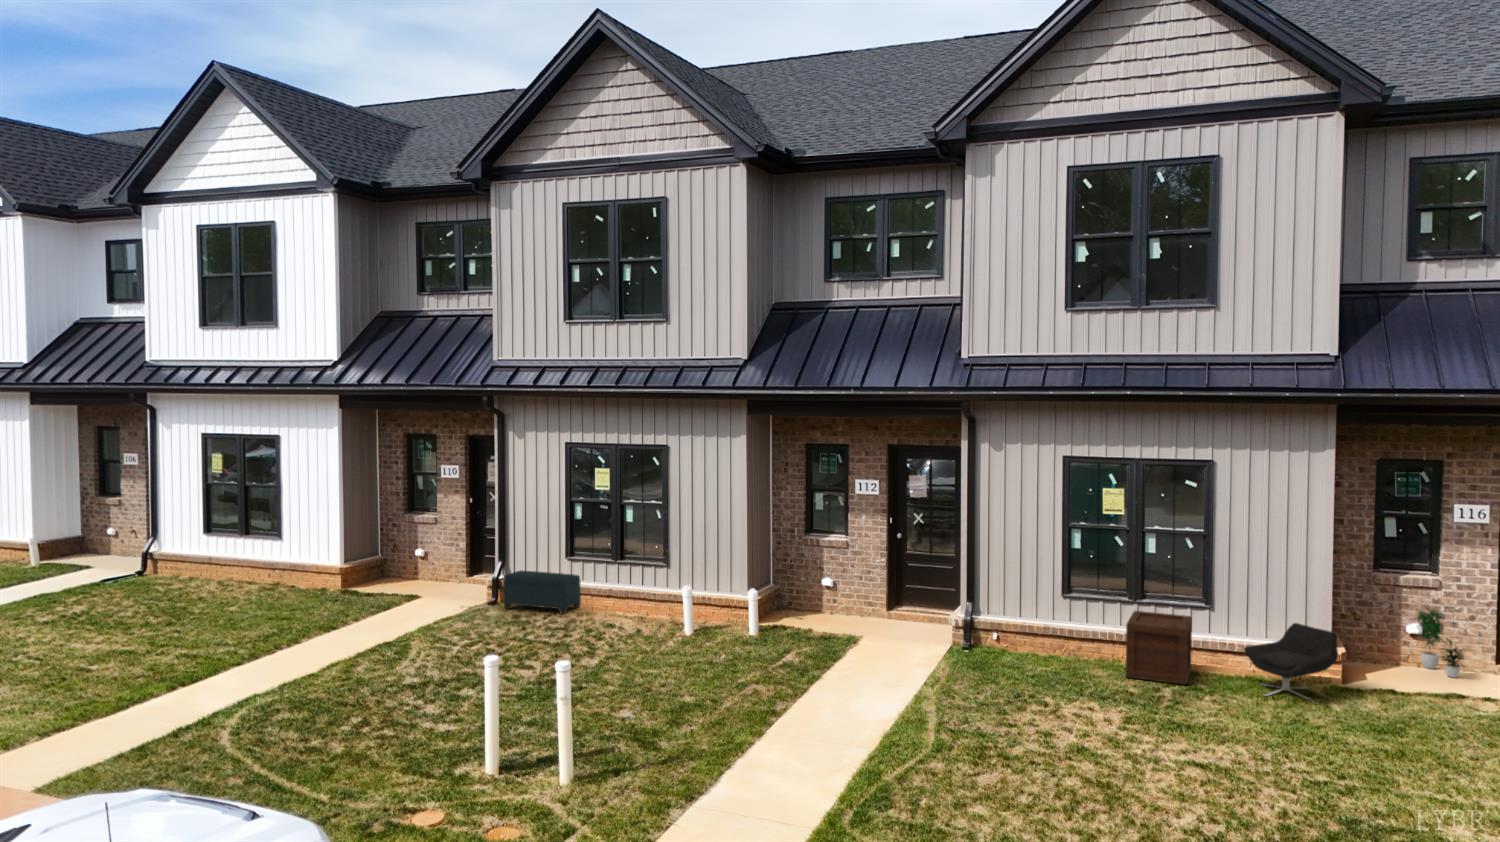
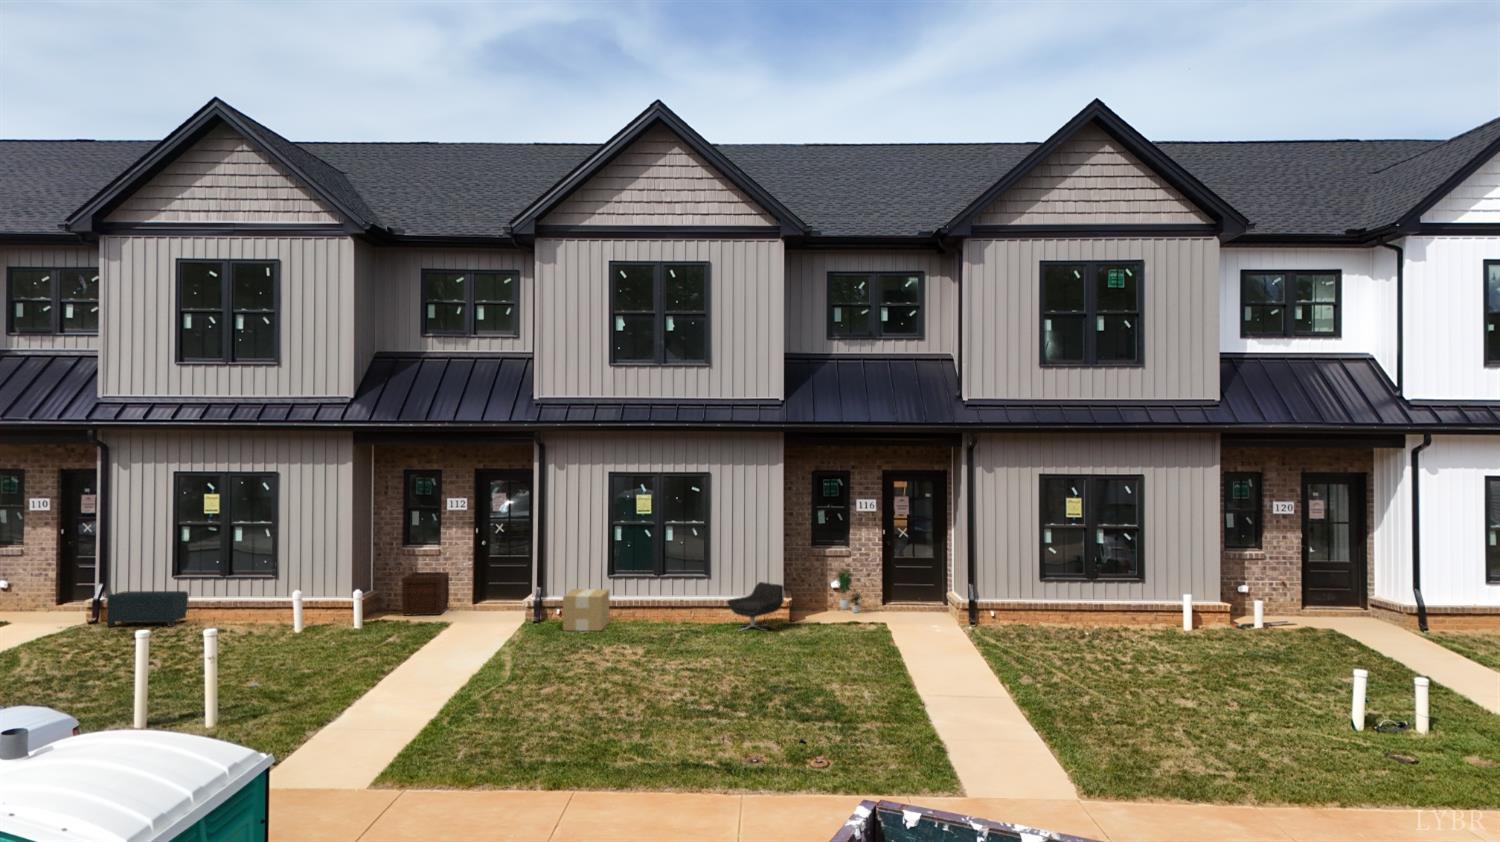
cardboard box: none [1003,609,1066,673] -> present [563,589,610,631]
wooden crate: present [1126,611,1192,685] -> present [402,572,450,615]

